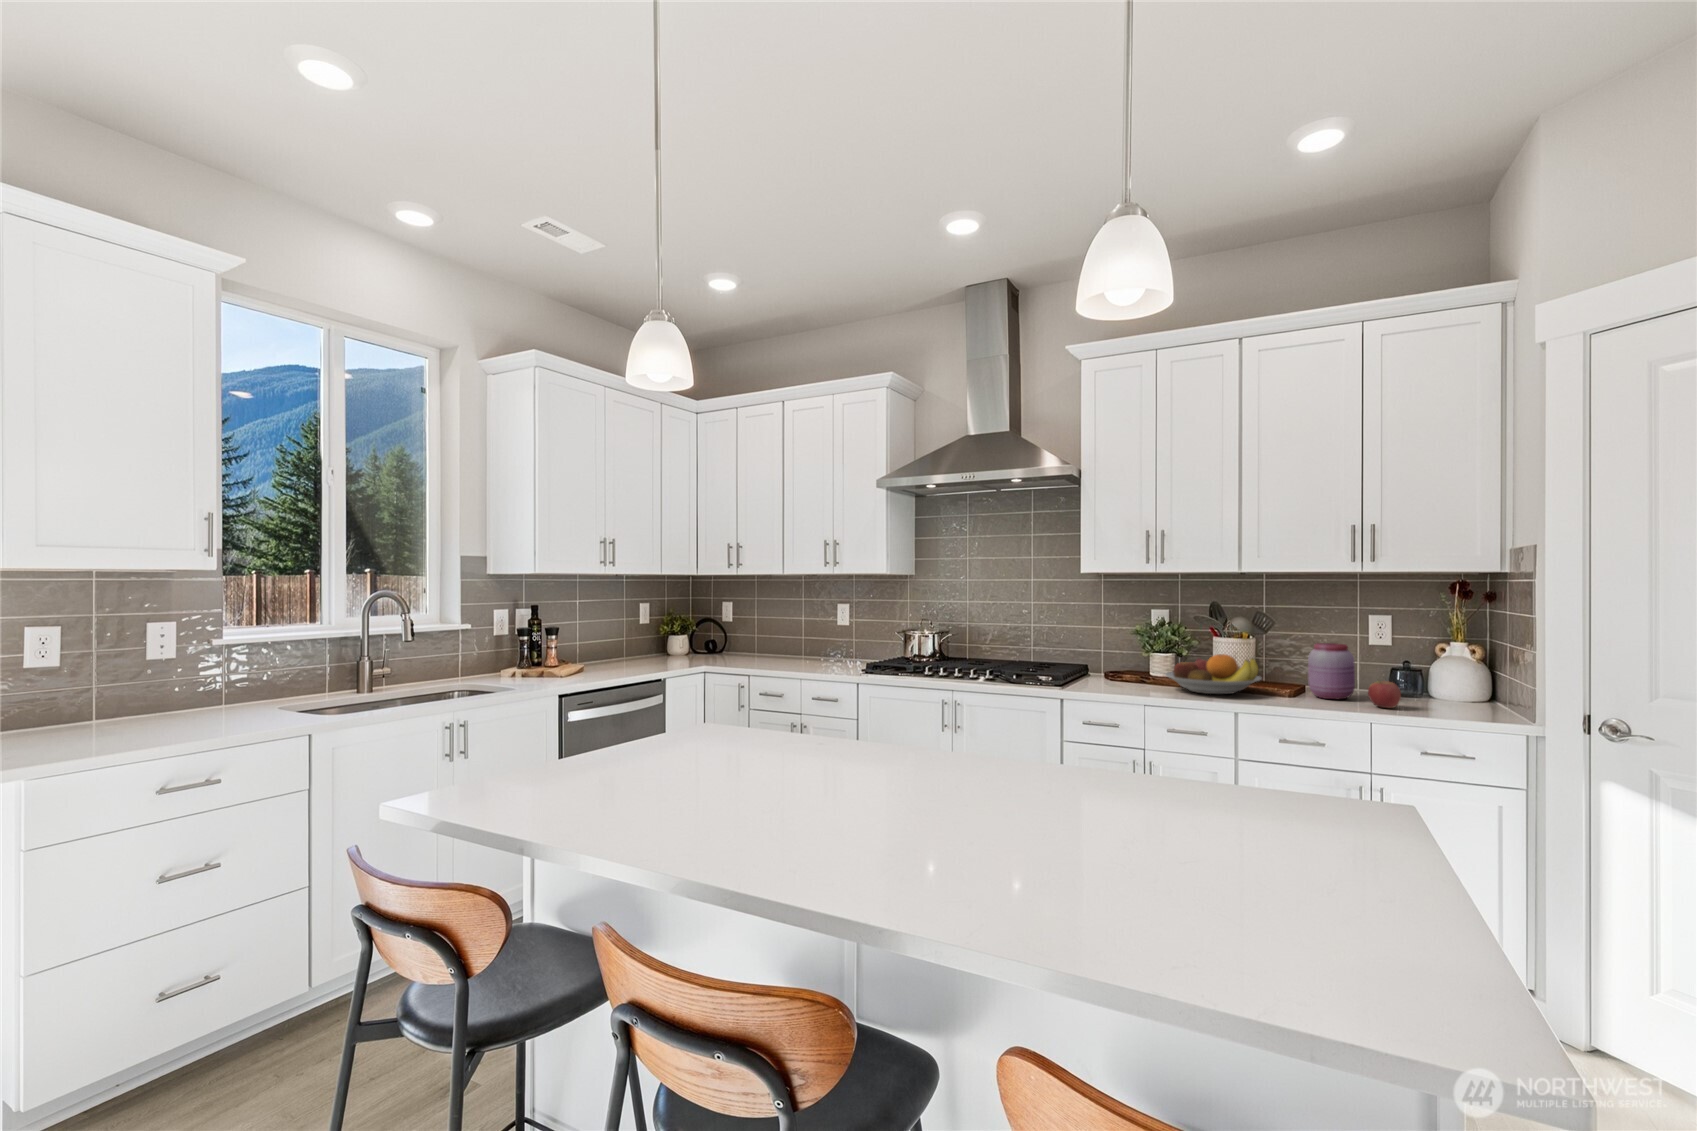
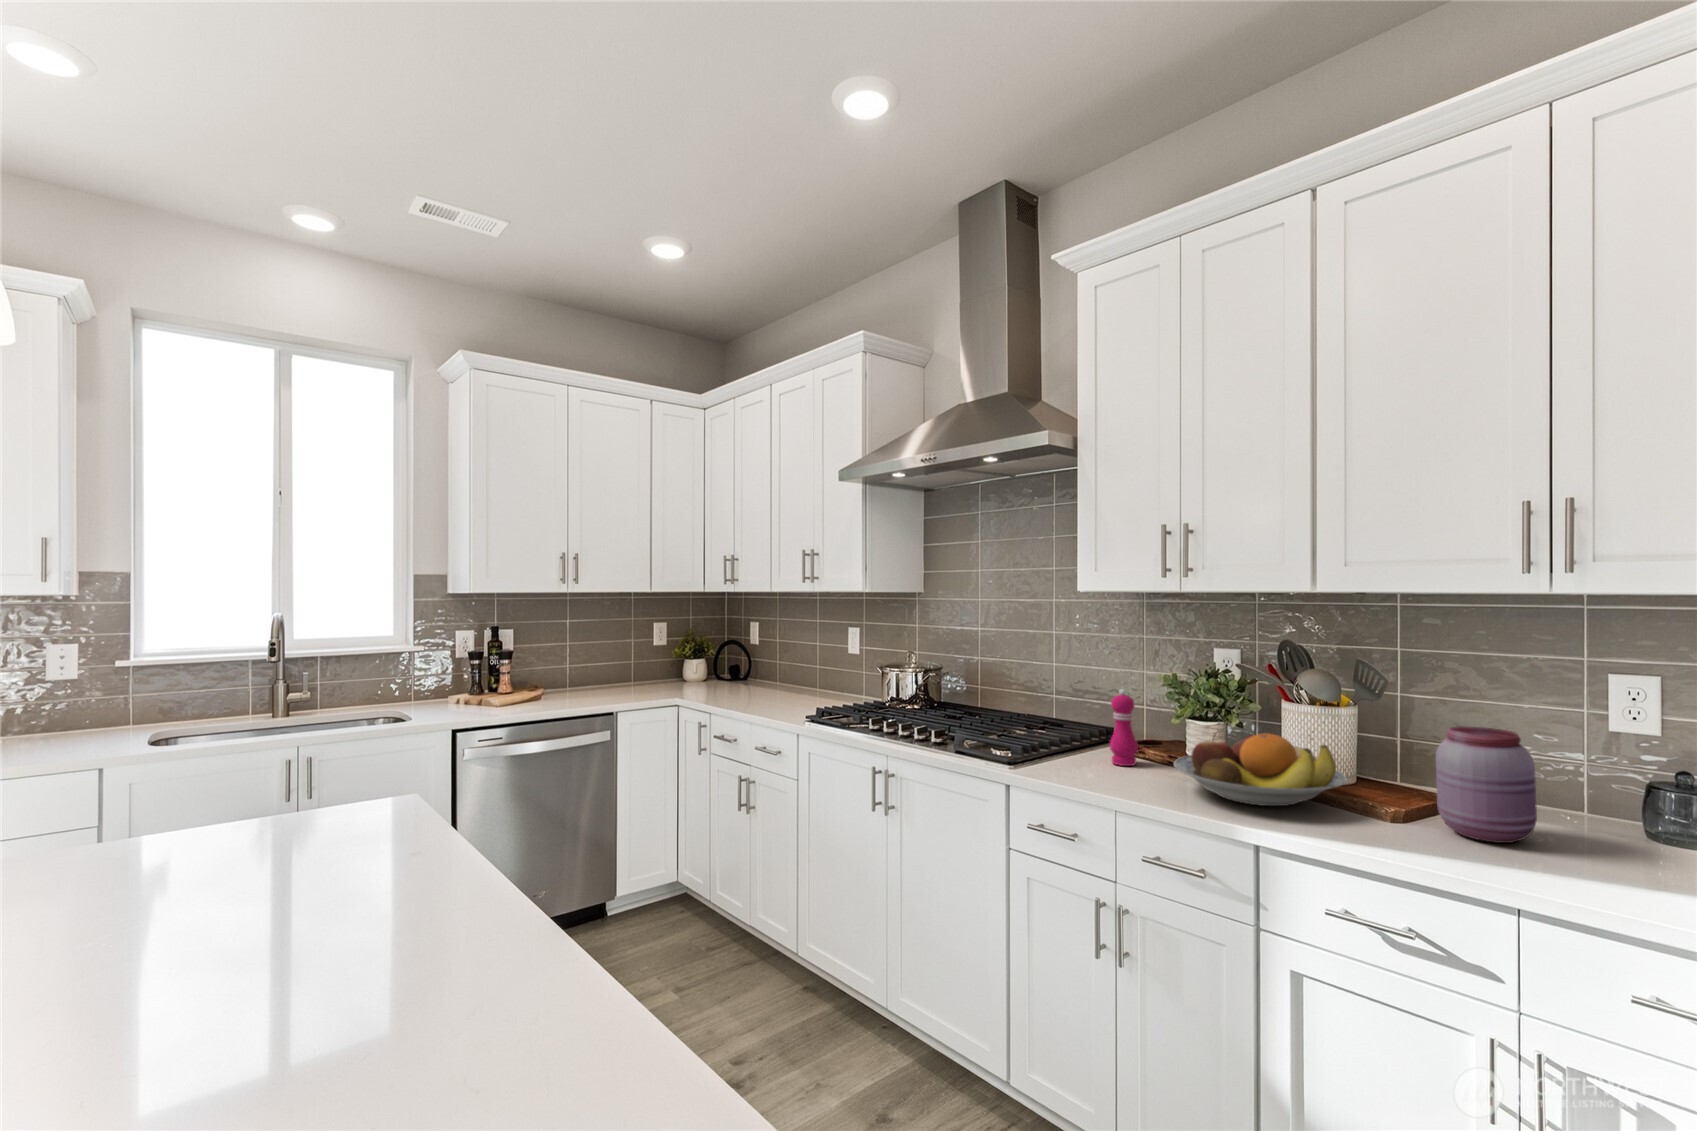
pepper mill: none [1110,635,1128,684] -> present [1110,689,1138,766]
apple: present [1368,680,1401,708] -> none [1547,816,1627,883]

